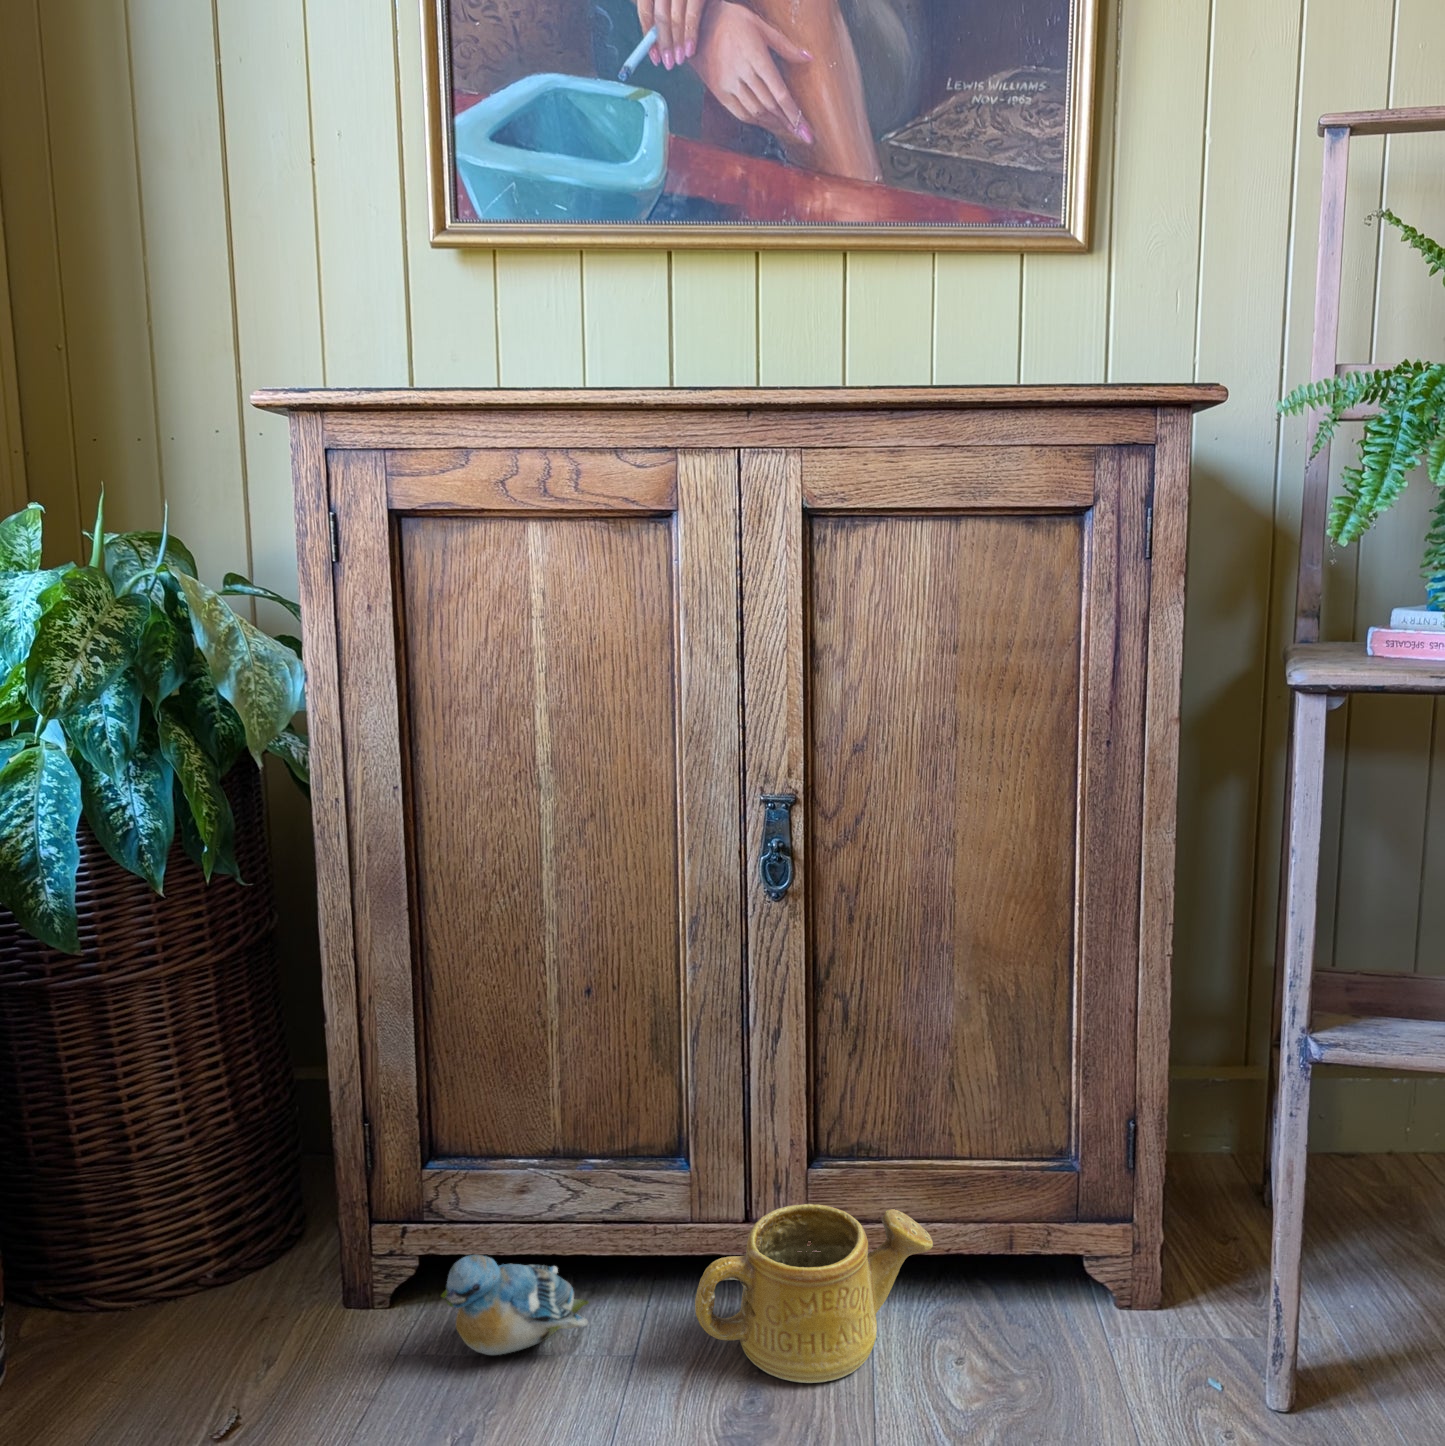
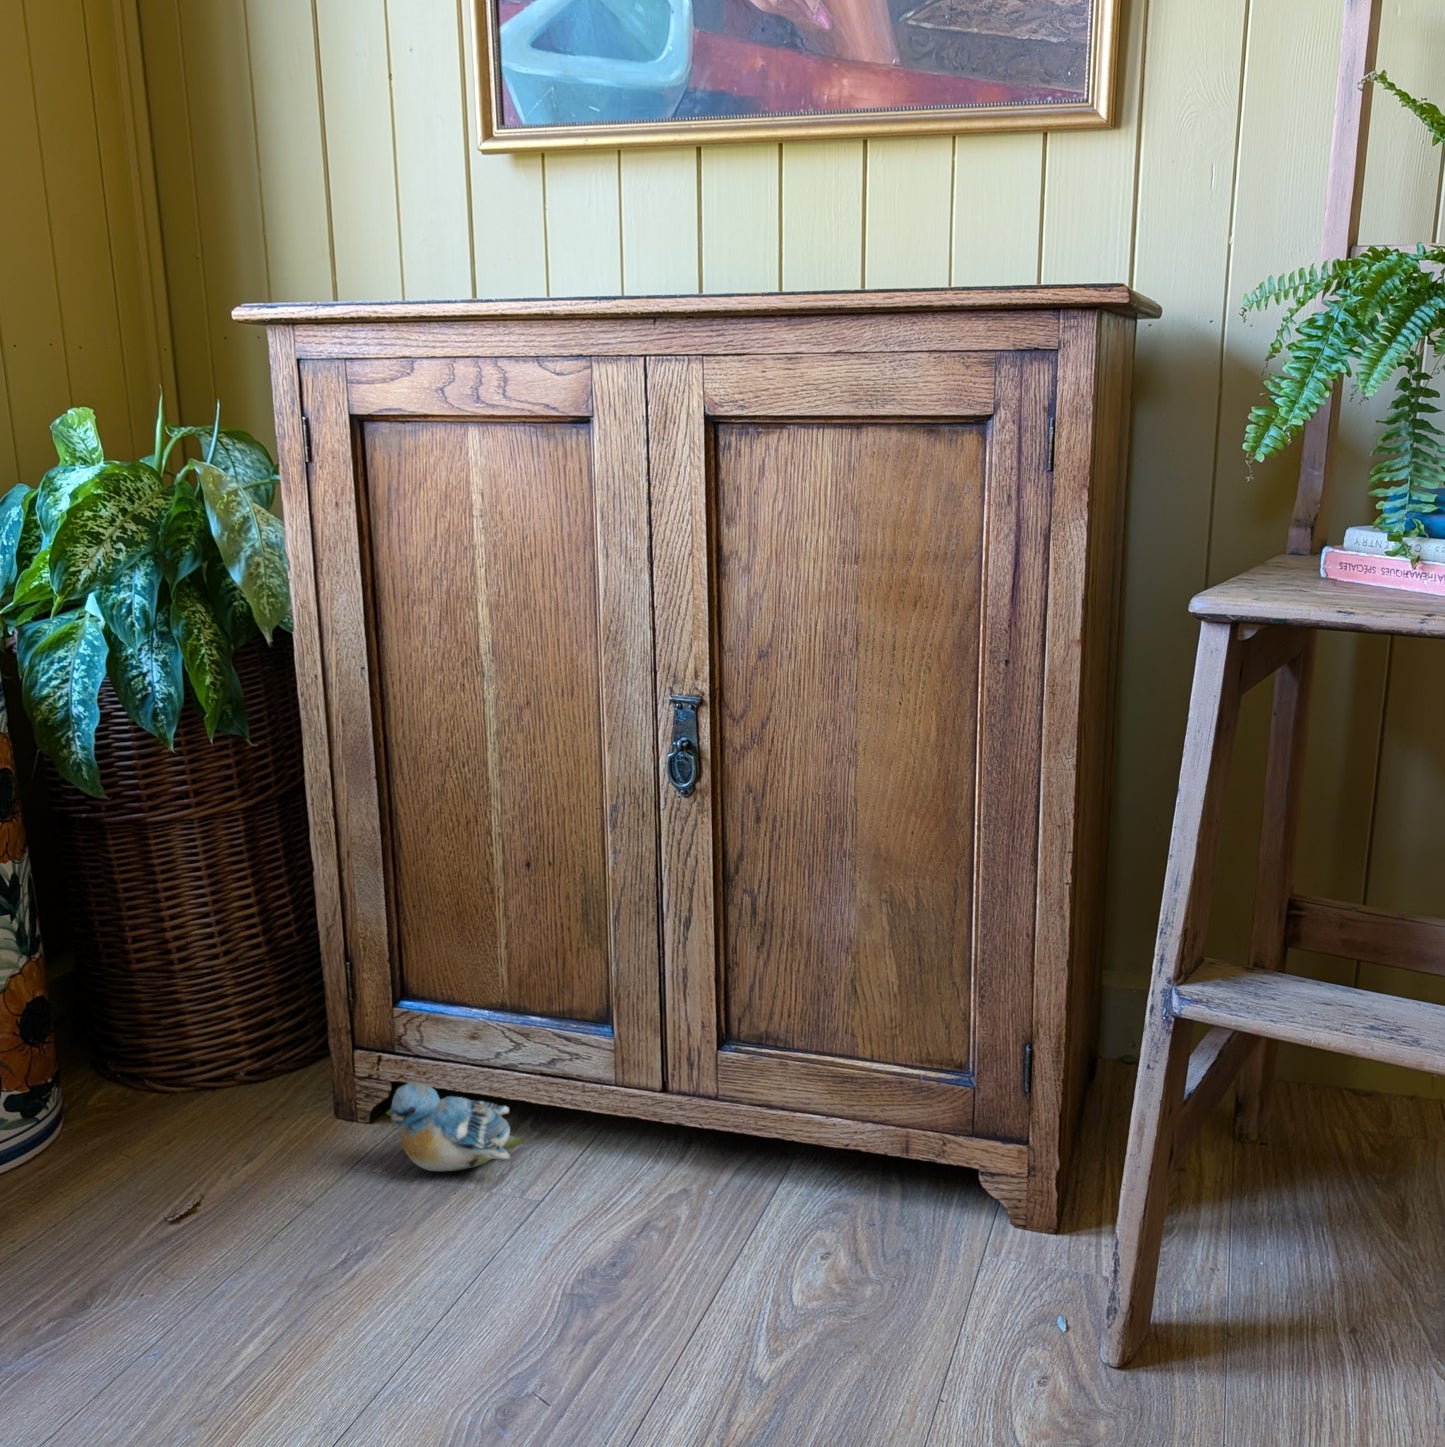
watering can: present [695,1204,933,1383] -> none [592,1083,827,1242]

